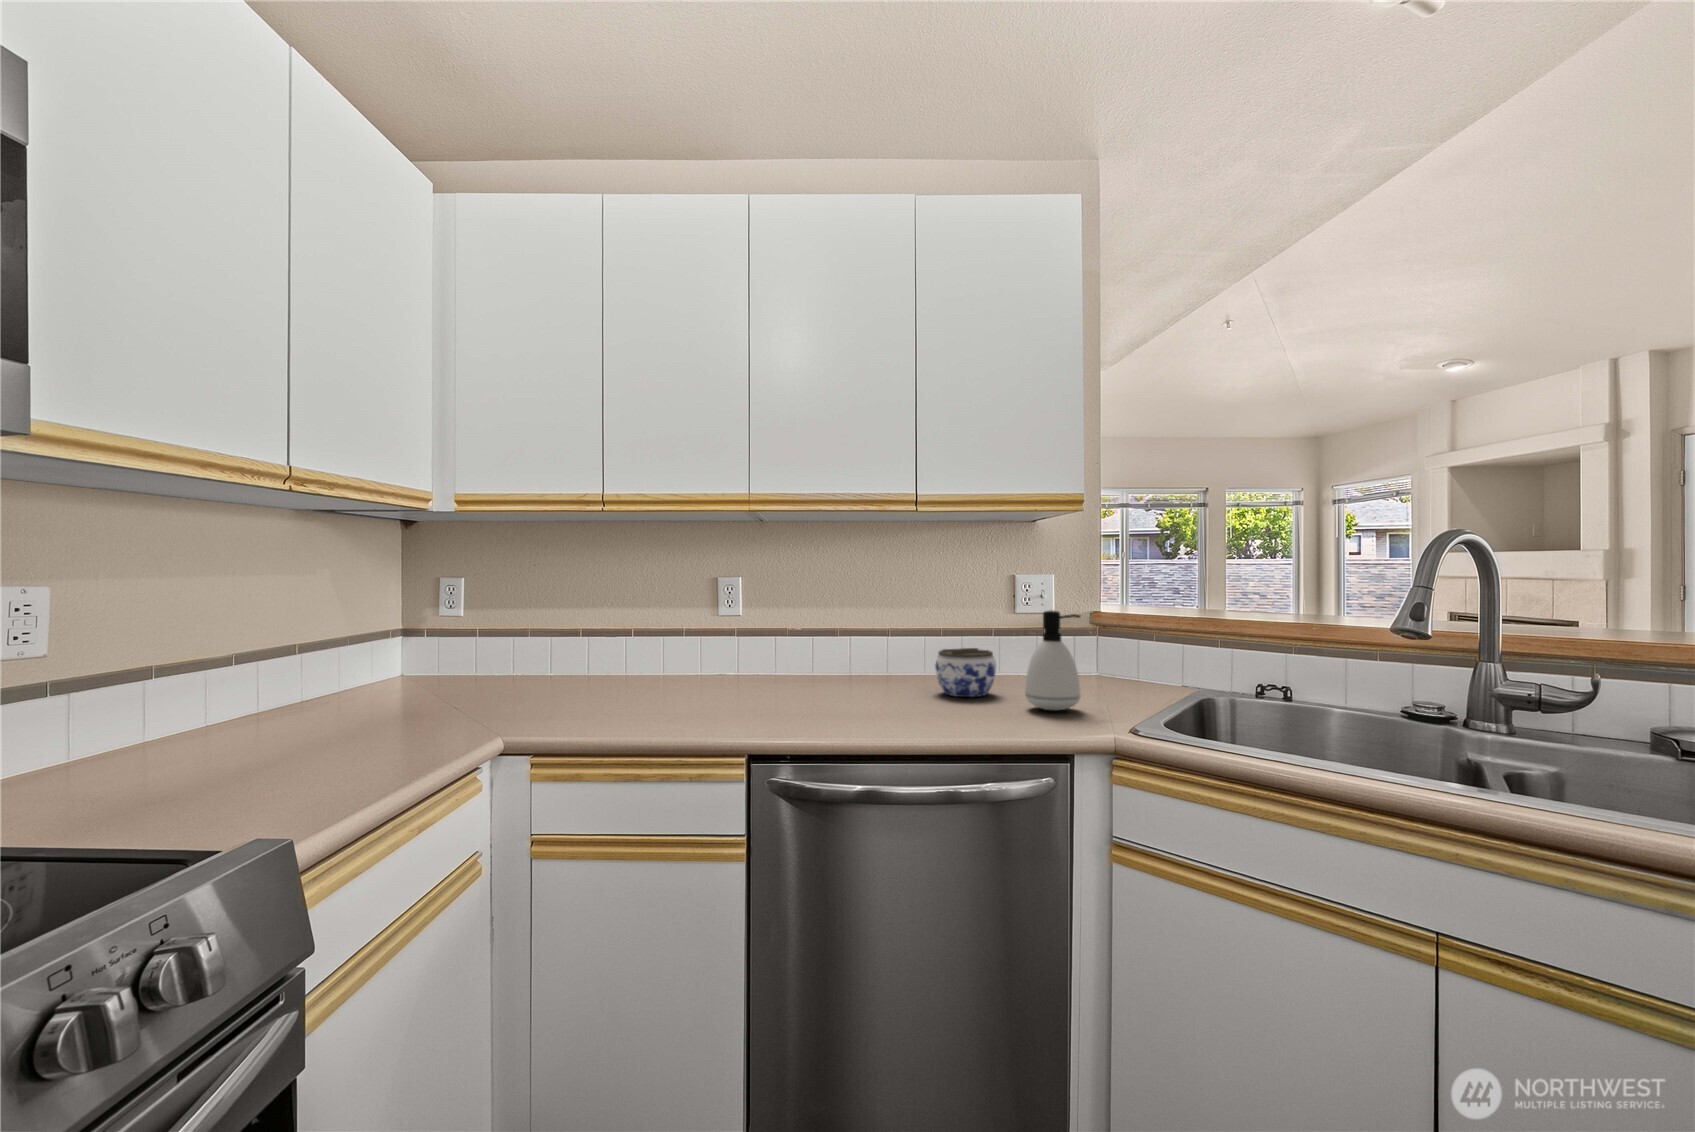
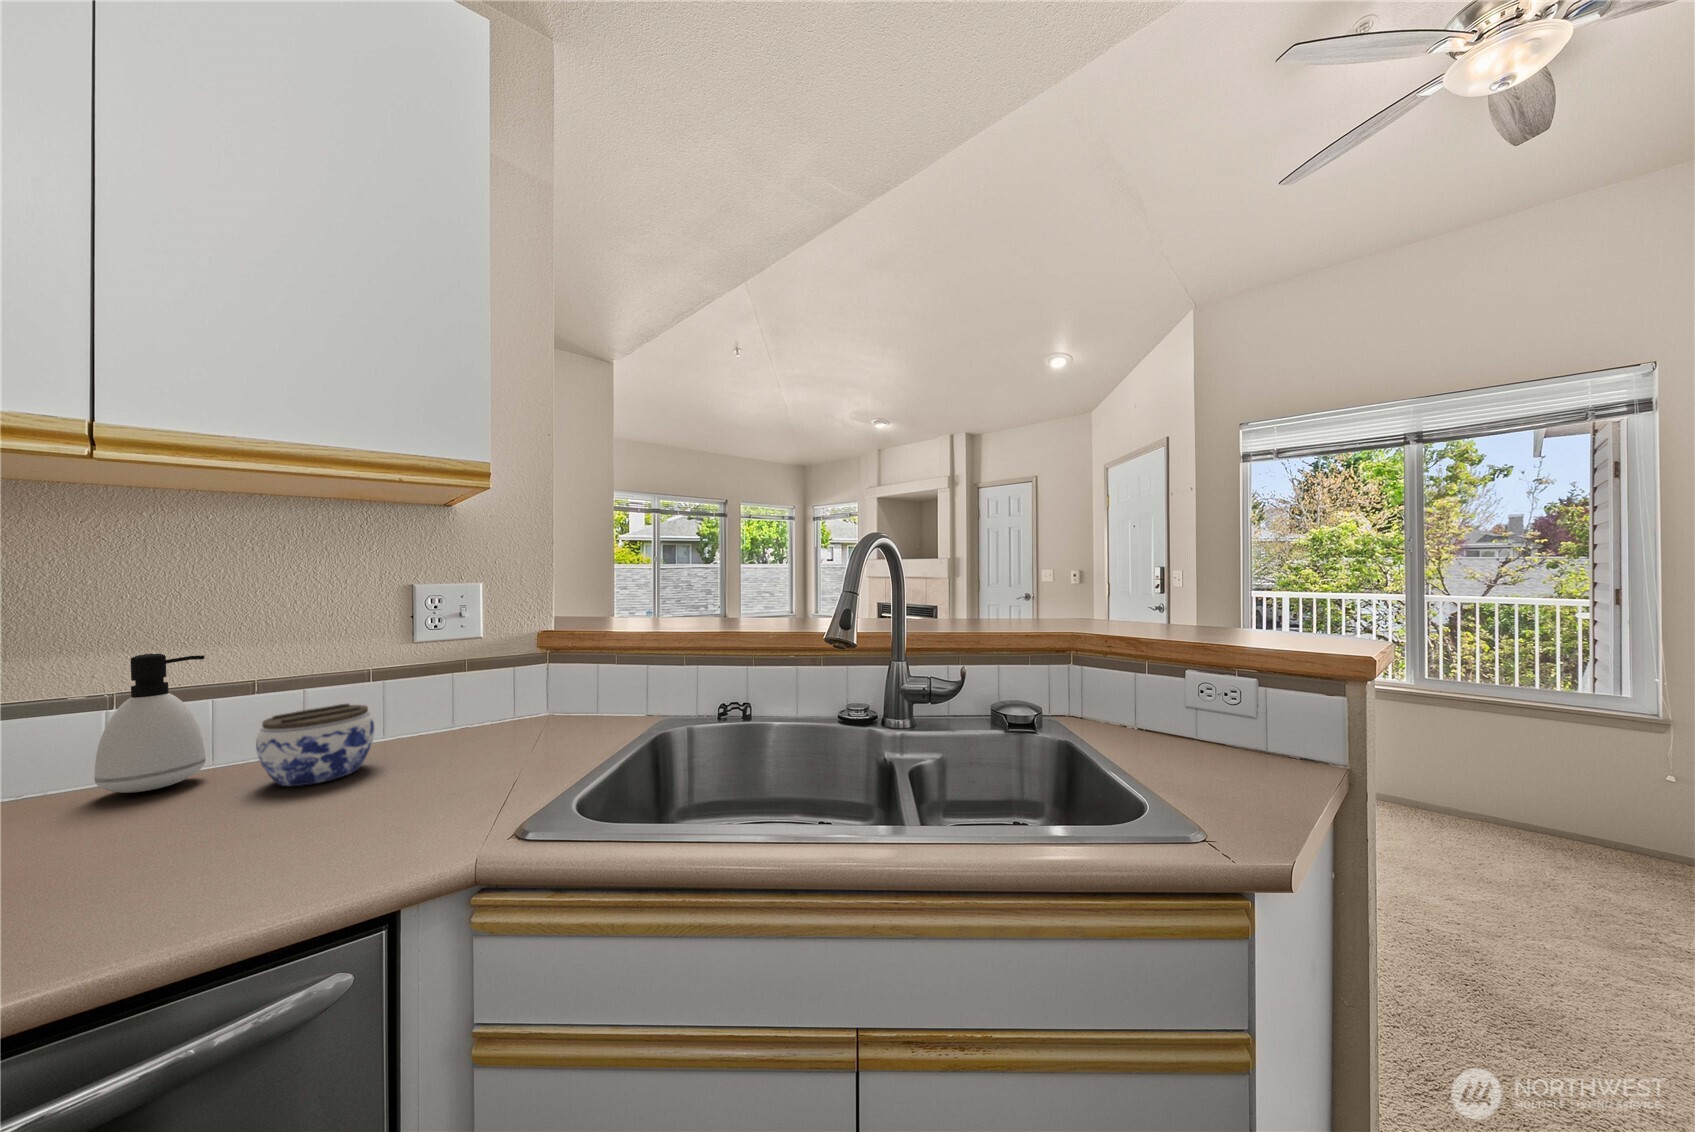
soap dispenser: present [1025,611,1080,710] -> present [95,653,206,793]

